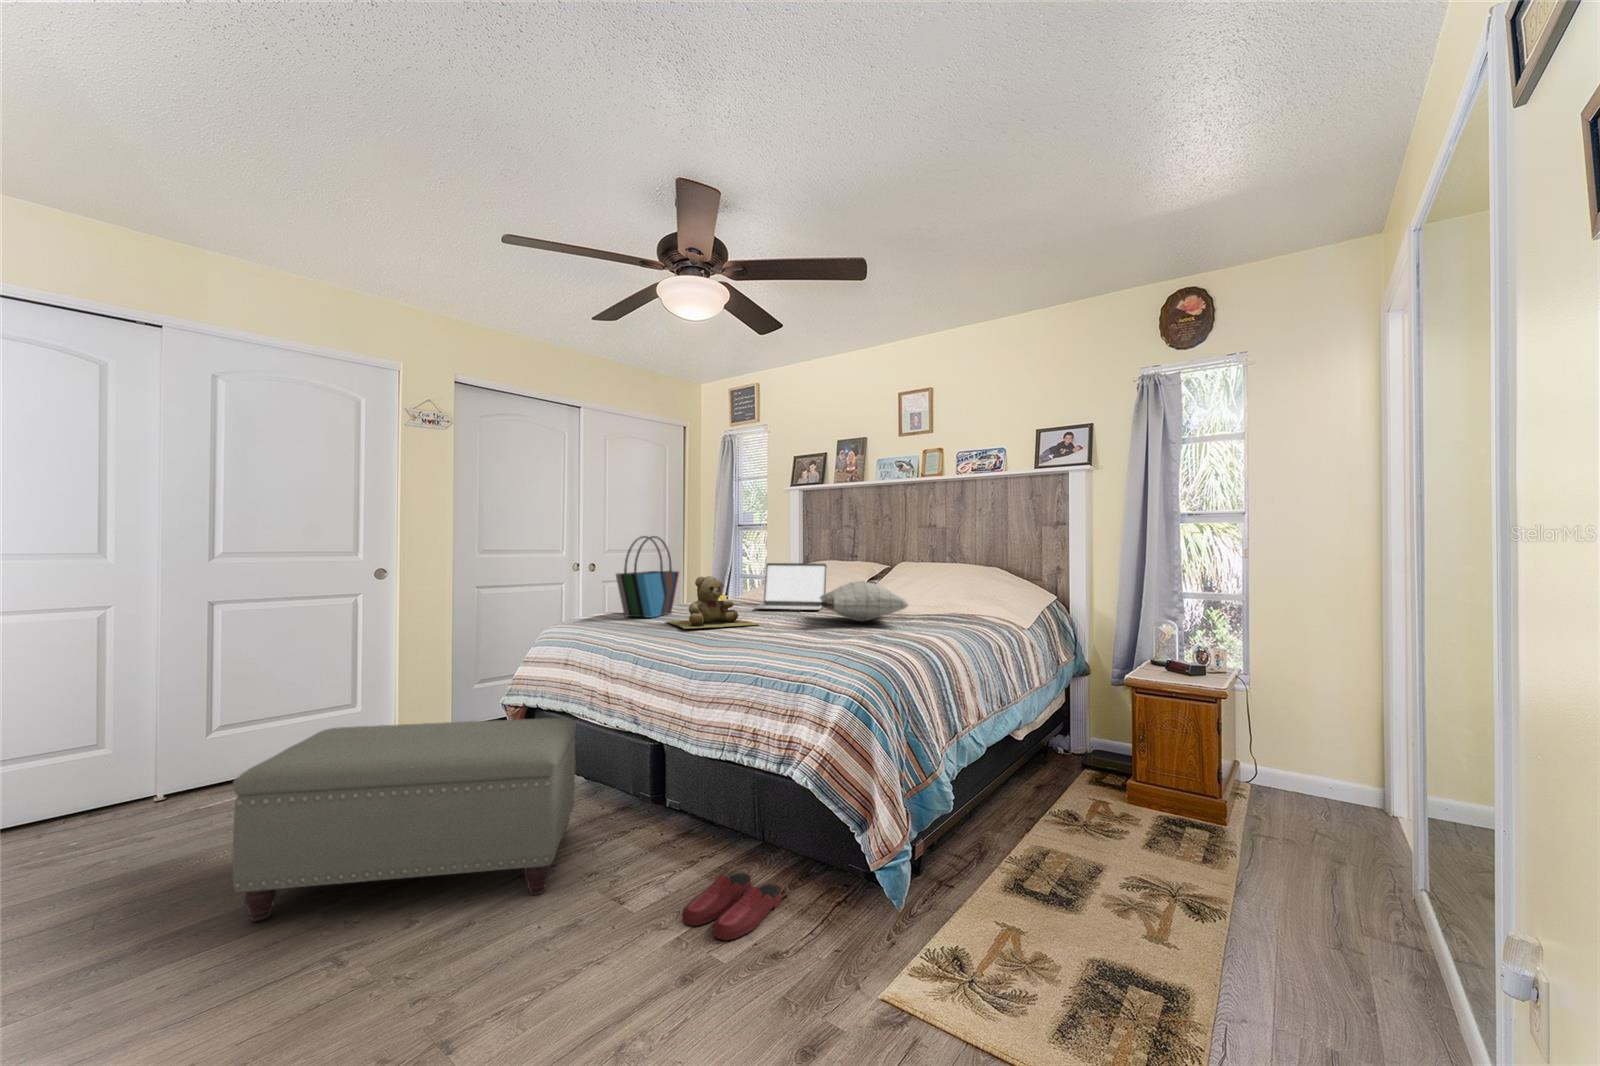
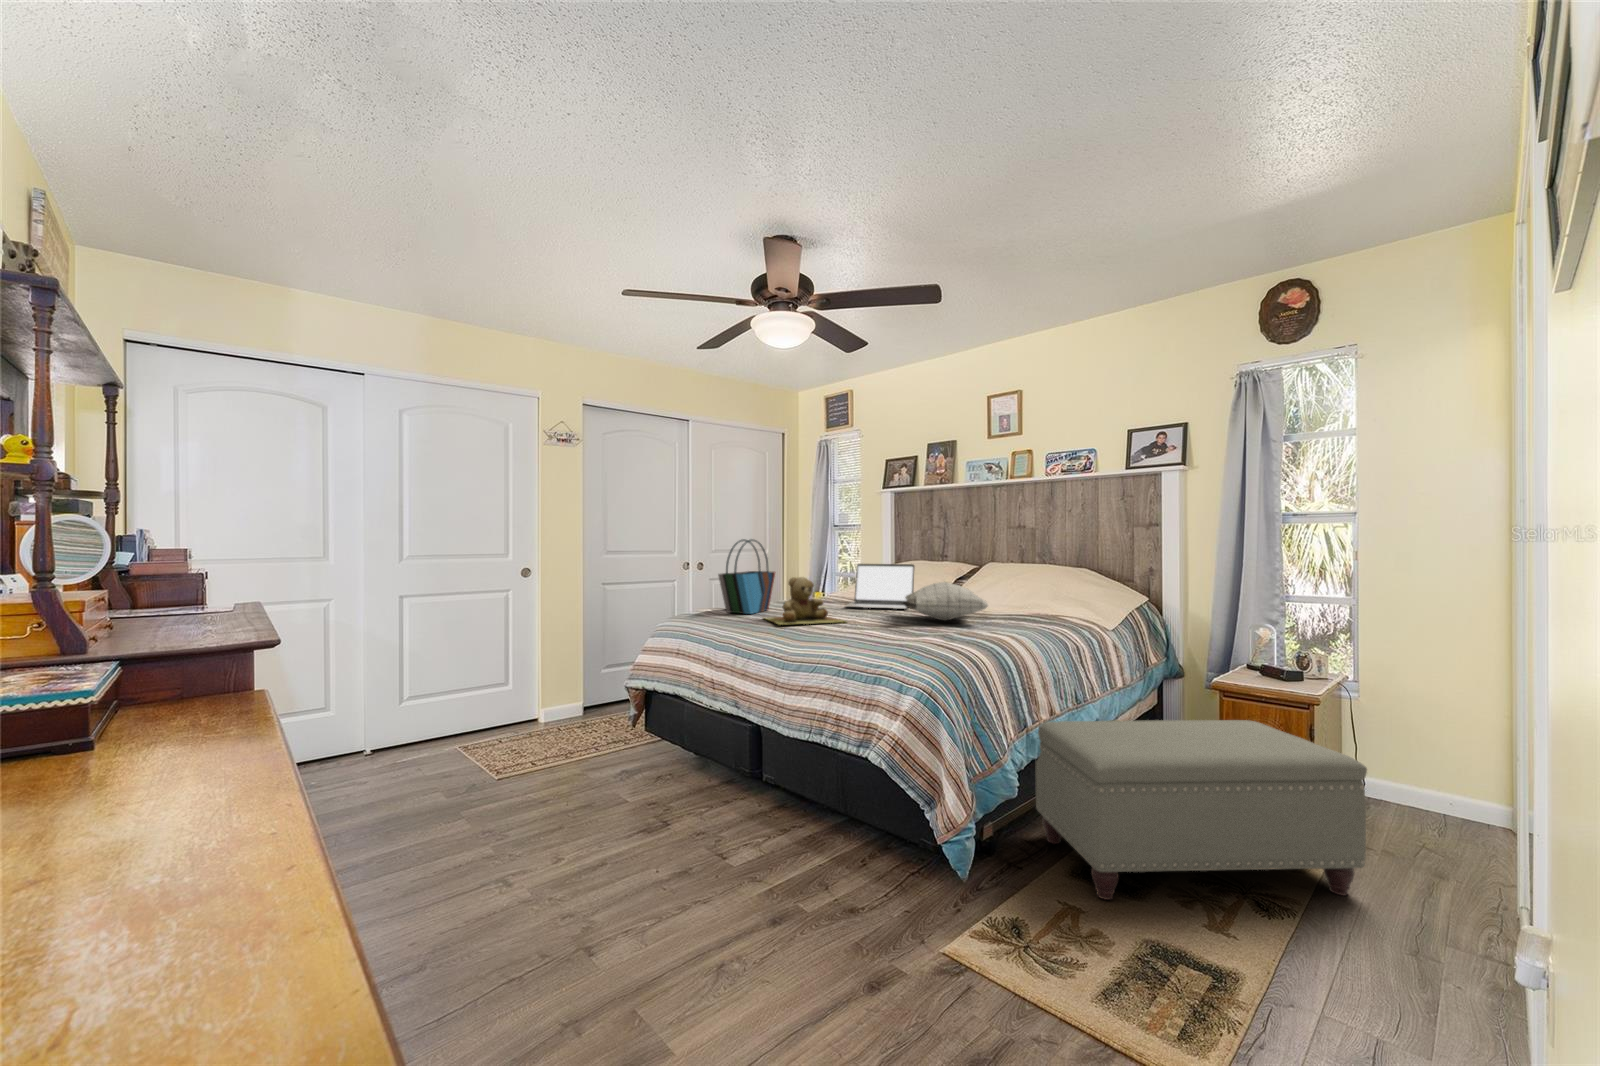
ottoman: present [233,718,576,921] -> present [1035,720,1367,900]
slippers: present [682,873,781,940] -> none [774,842,861,895]

